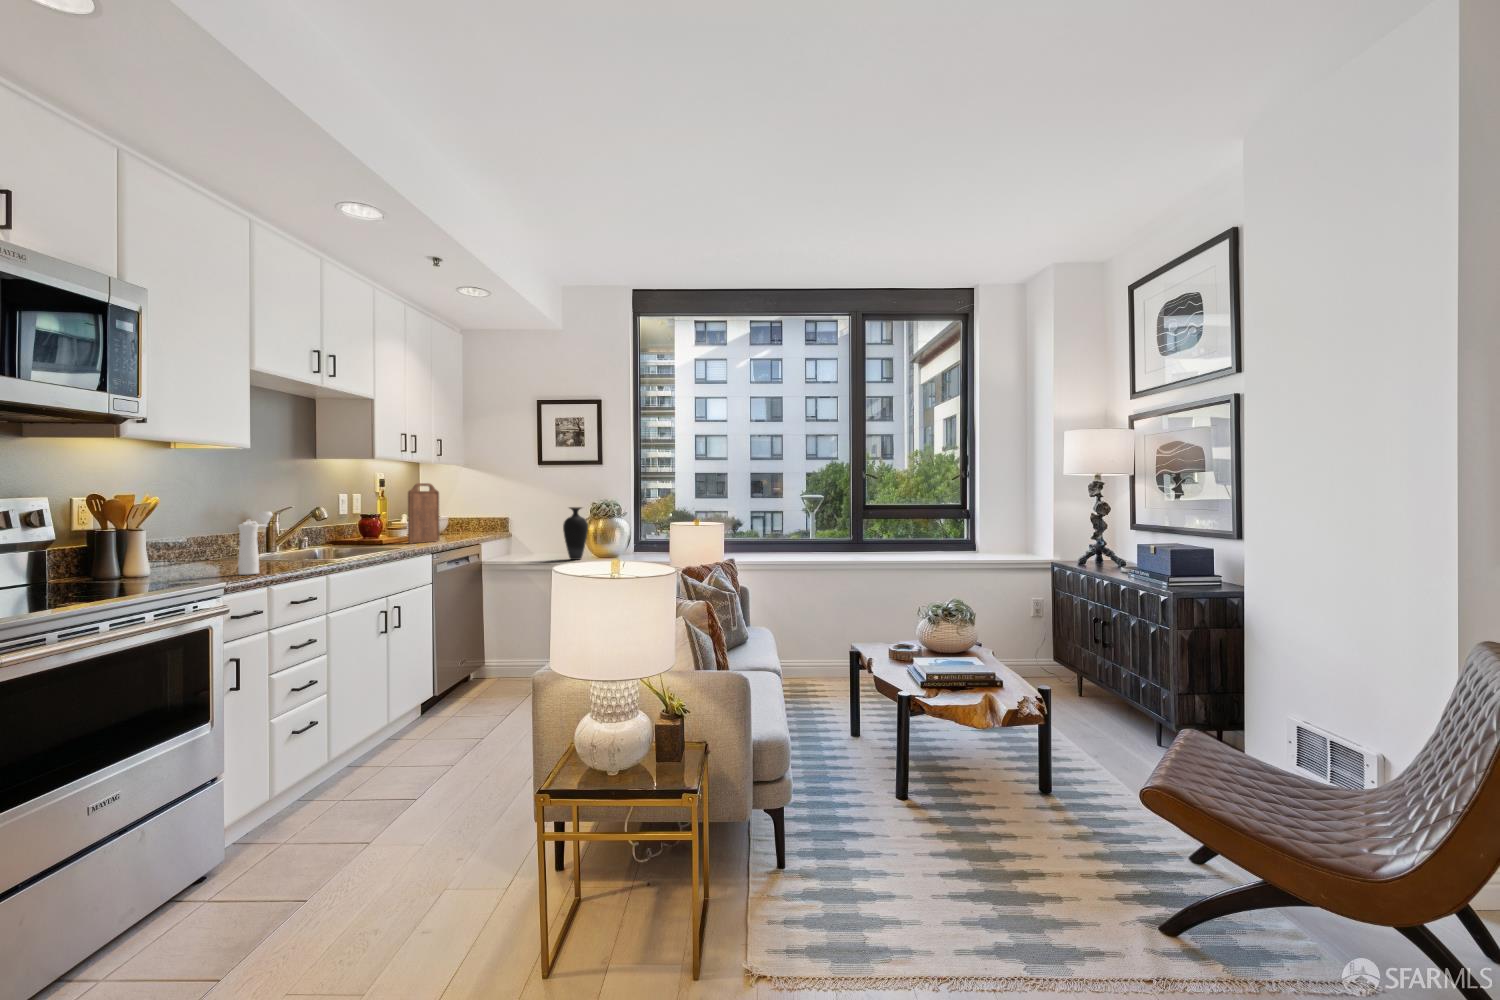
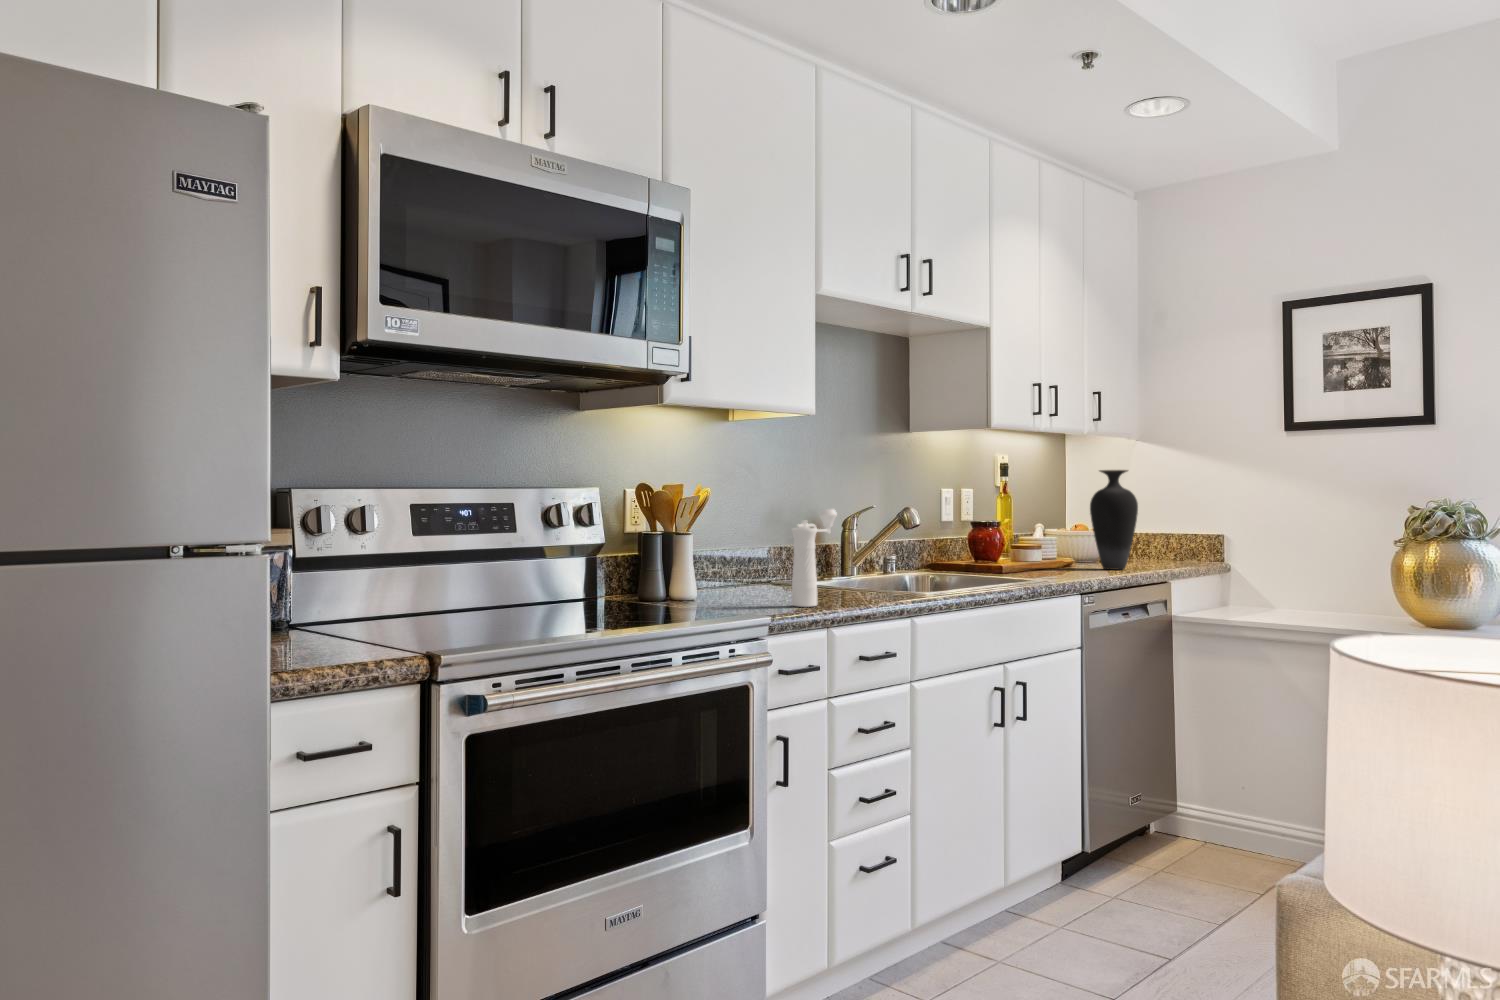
cutting board: present [408,483,439,543] -> none [1042,468,1095,574]
vase: present [563,507,588,560] -> present [1090,470,1138,570]

